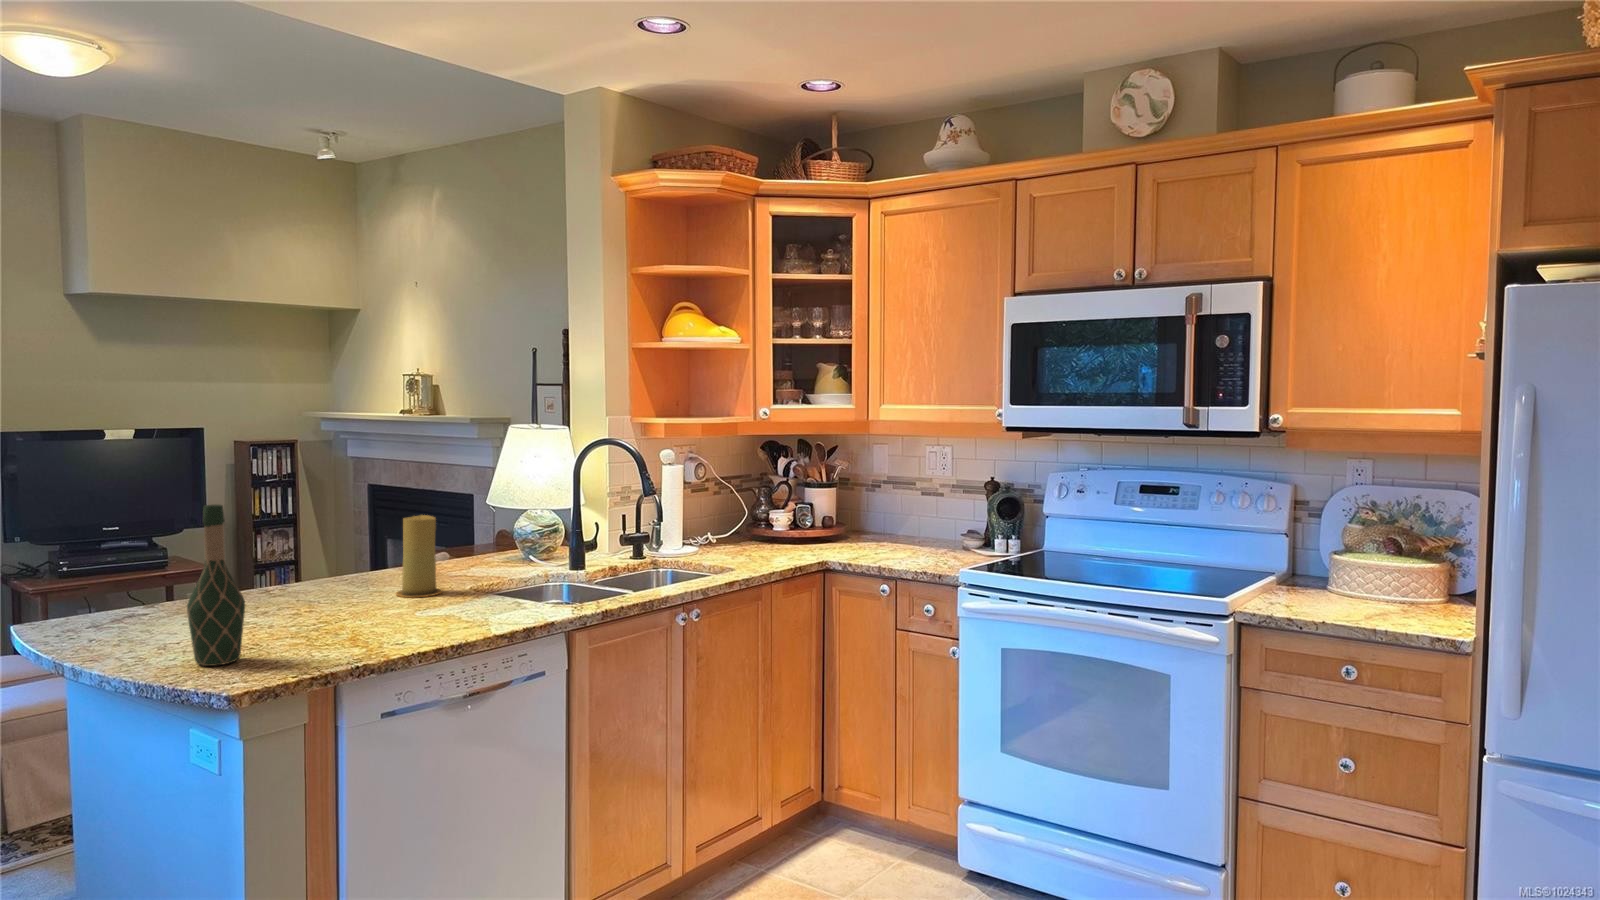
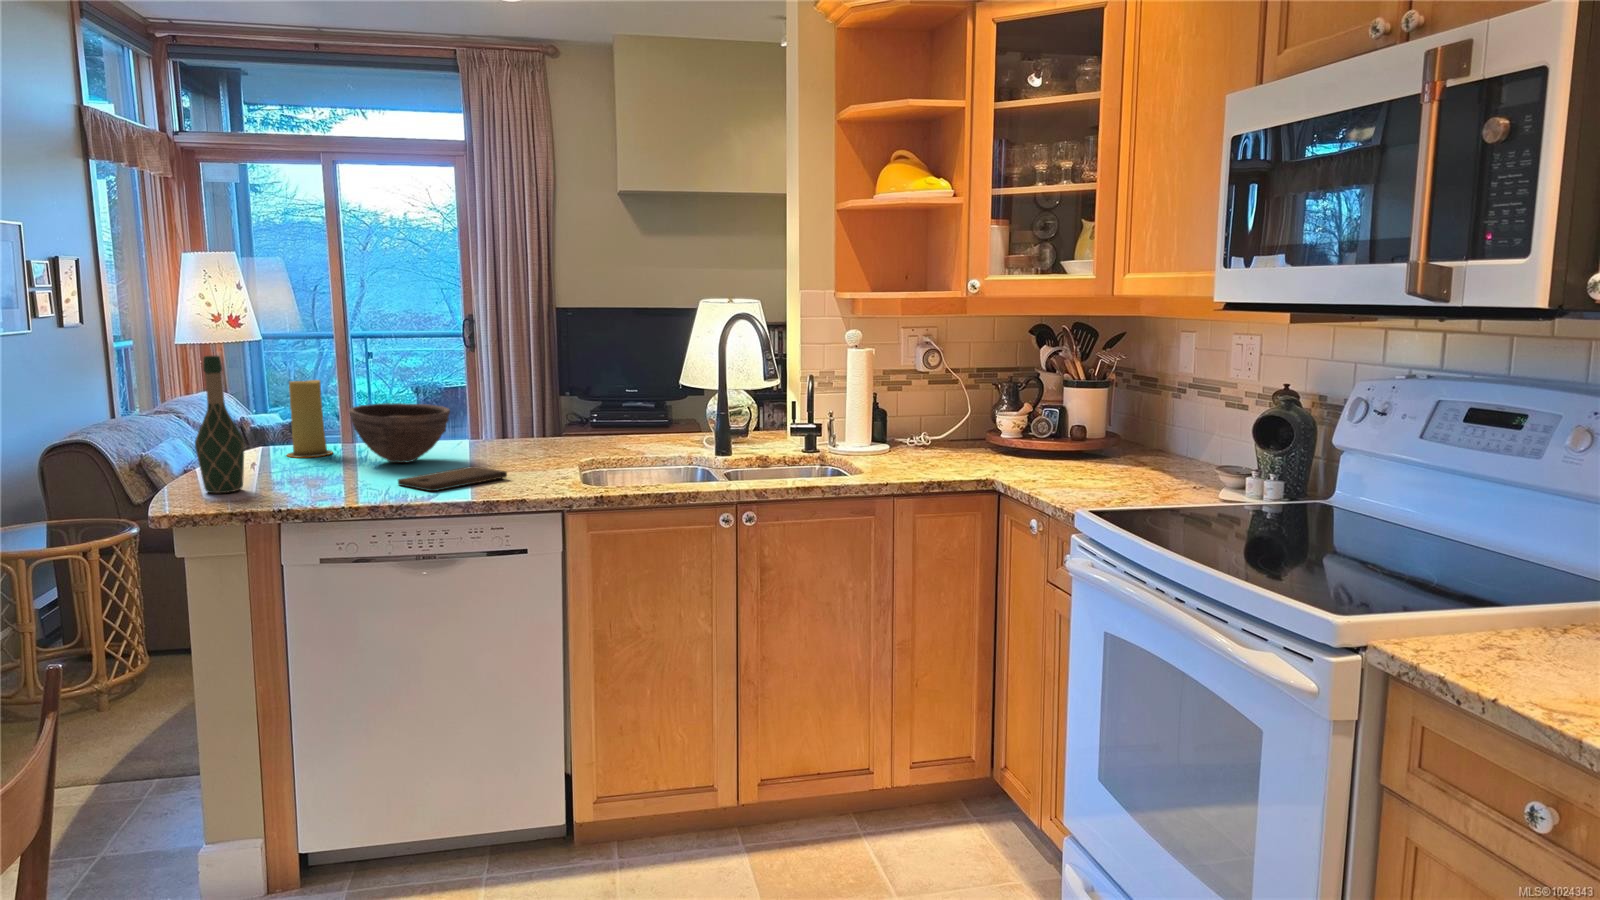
candle: present [396,515,442,598] -> present [287,380,333,458]
bowl: none [241,545,355,612] -> present [349,403,450,463]
cutting board: none [388,602,472,628] -> present [398,466,507,491]

